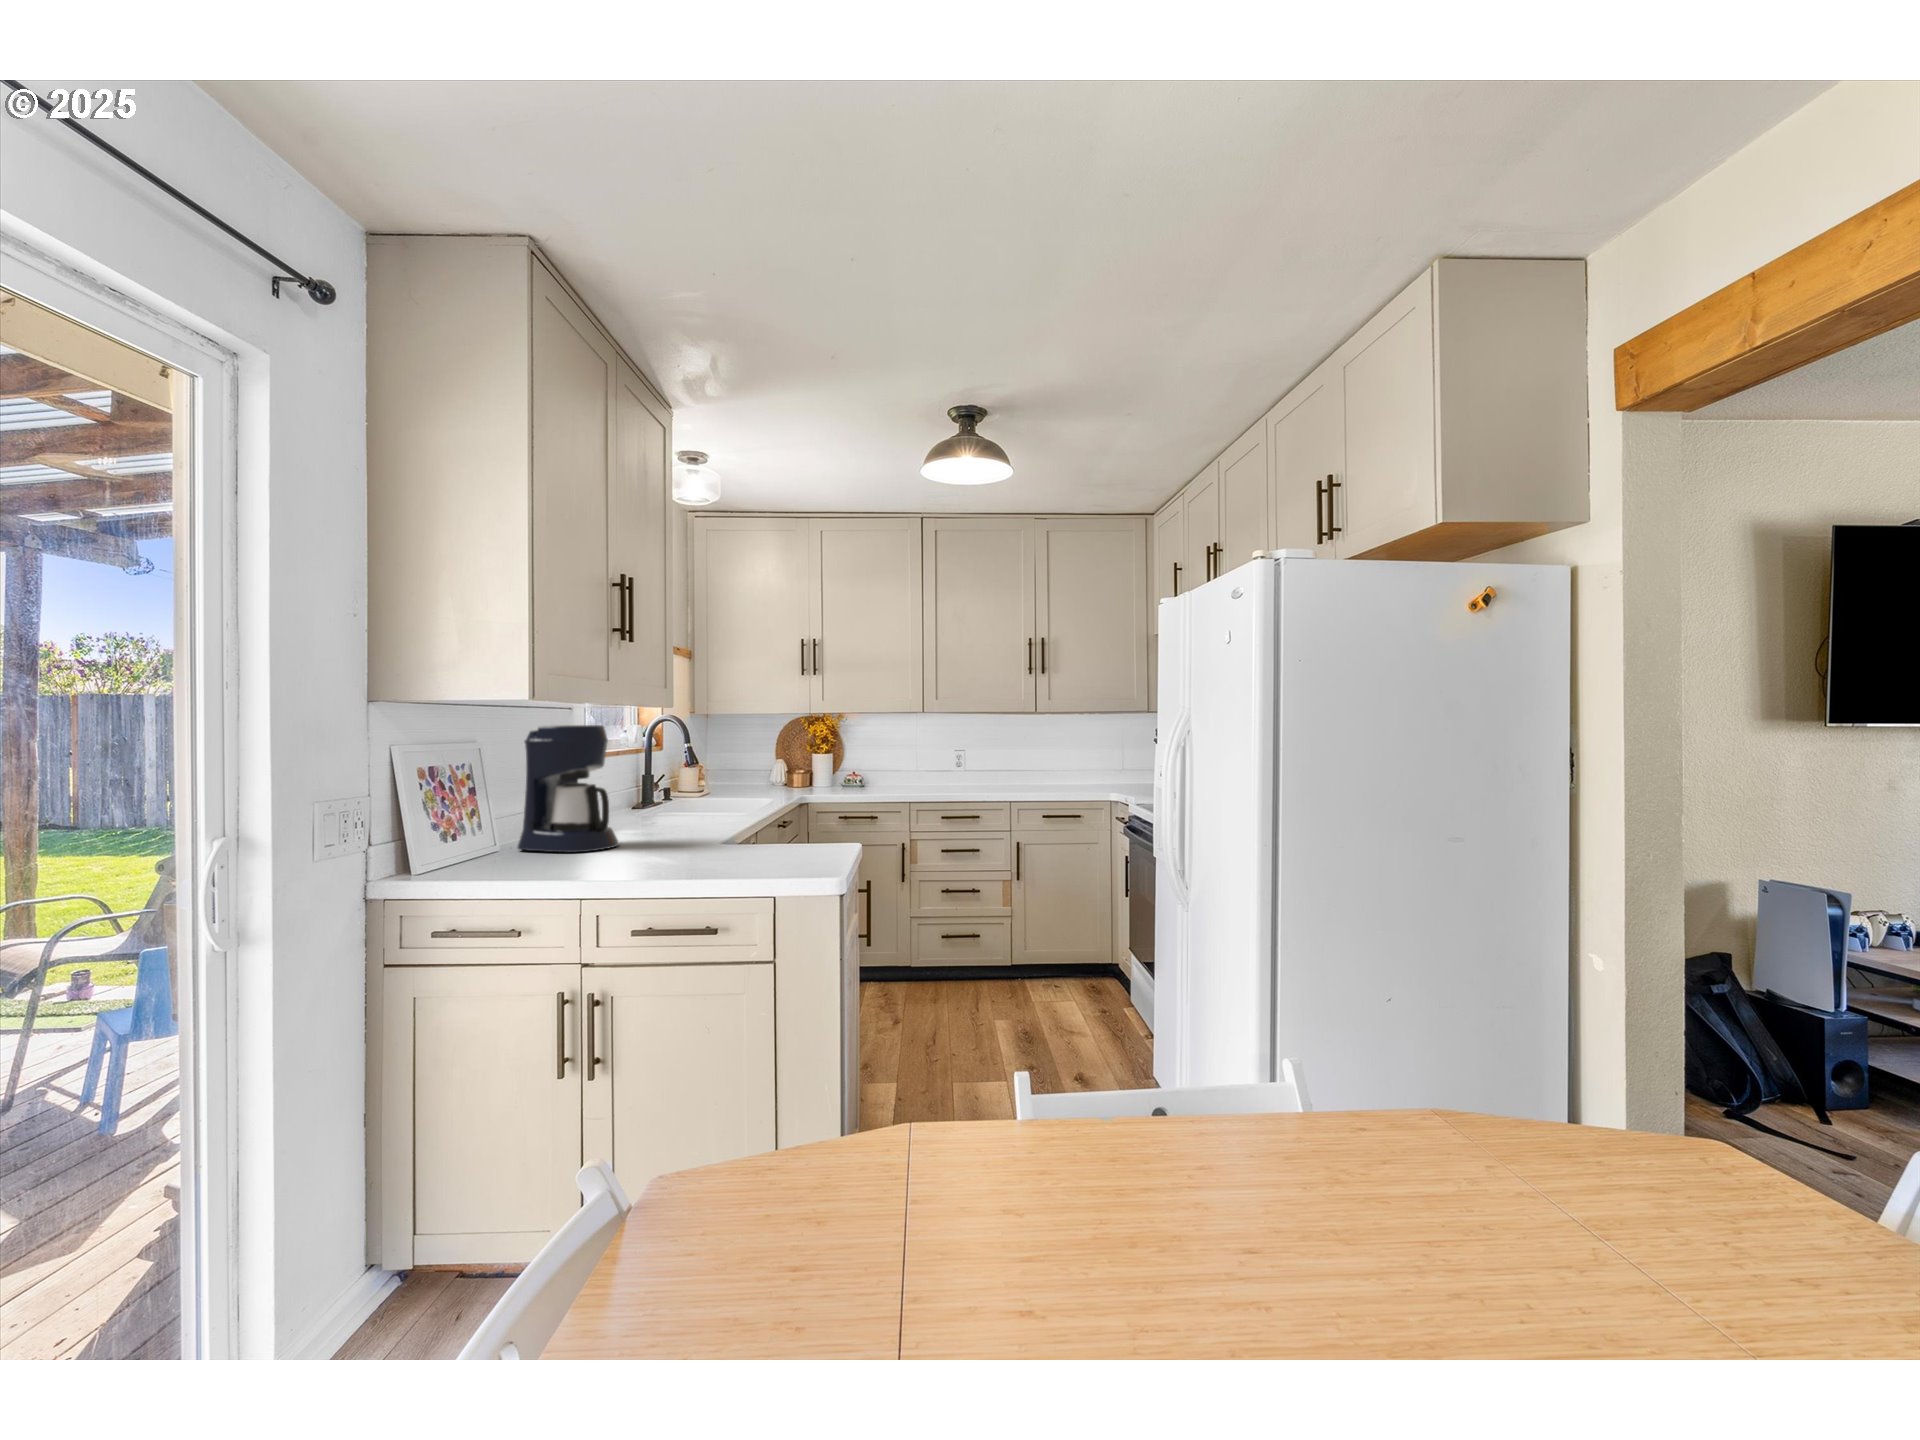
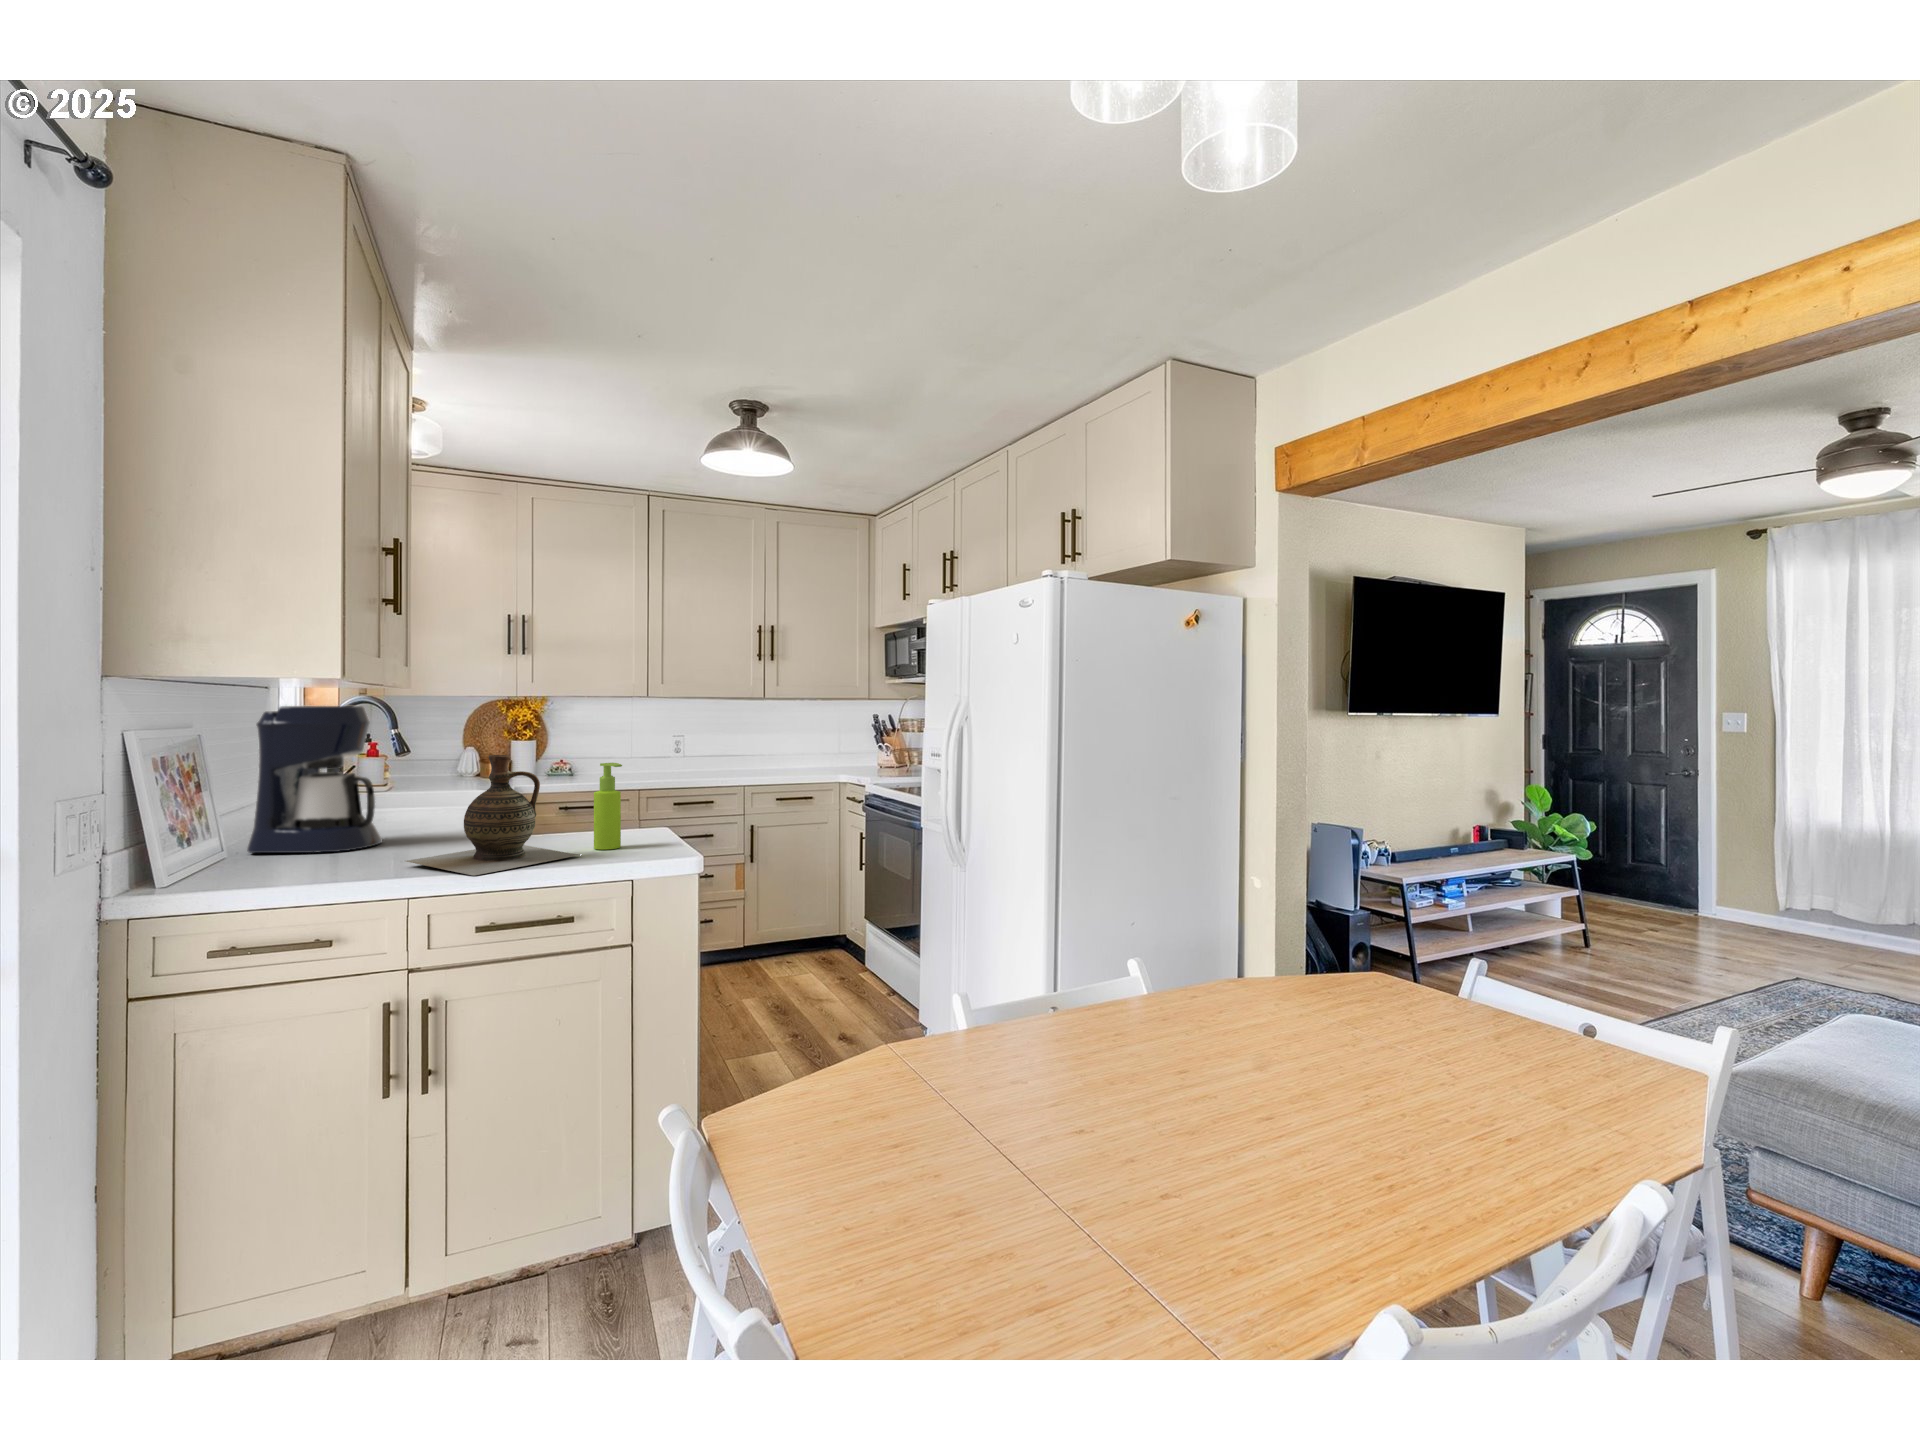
ceramic jug: none [598,771,740,882] -> present [406,755,578,876]
soap dispenser: none [762,780,787,864] -> present [594,763,622,850]

